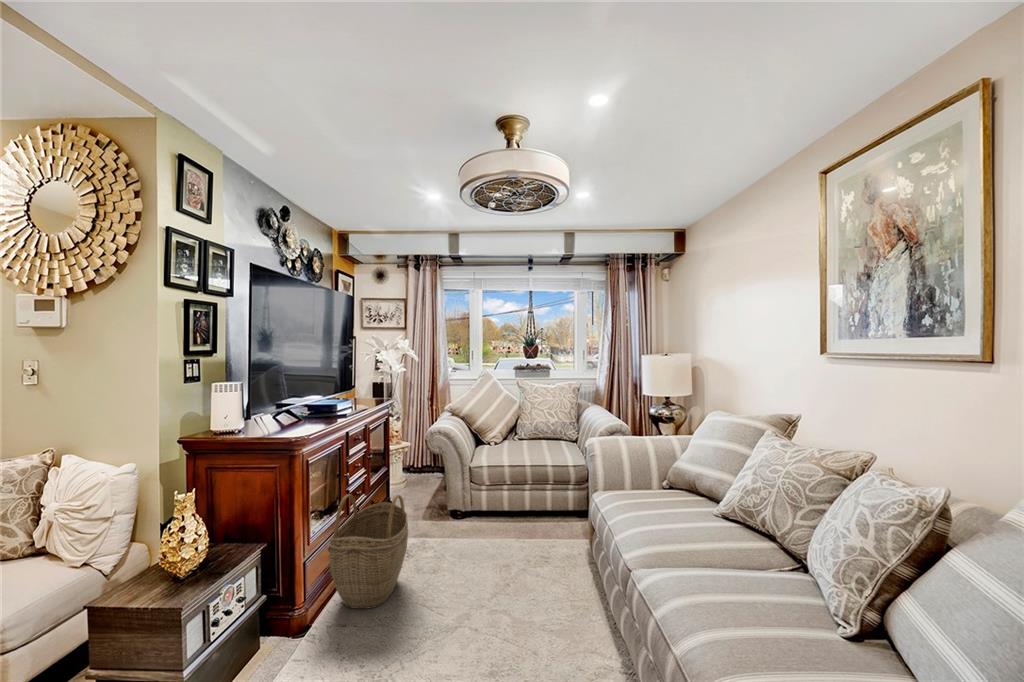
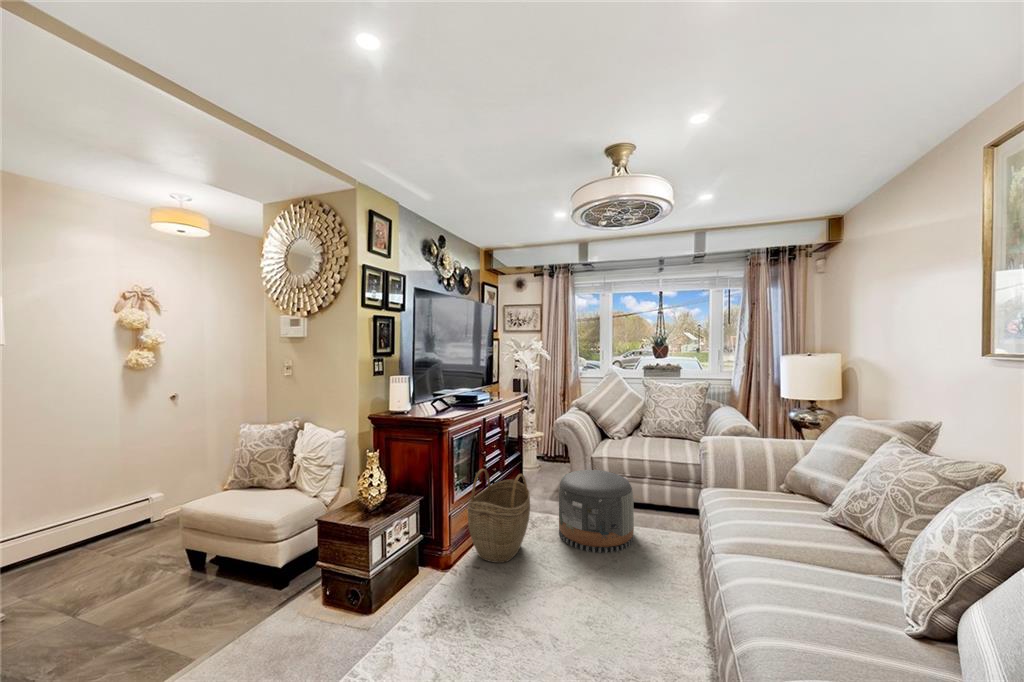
pouf: none [439,479,519,572] -> present [559,470,634,553]

